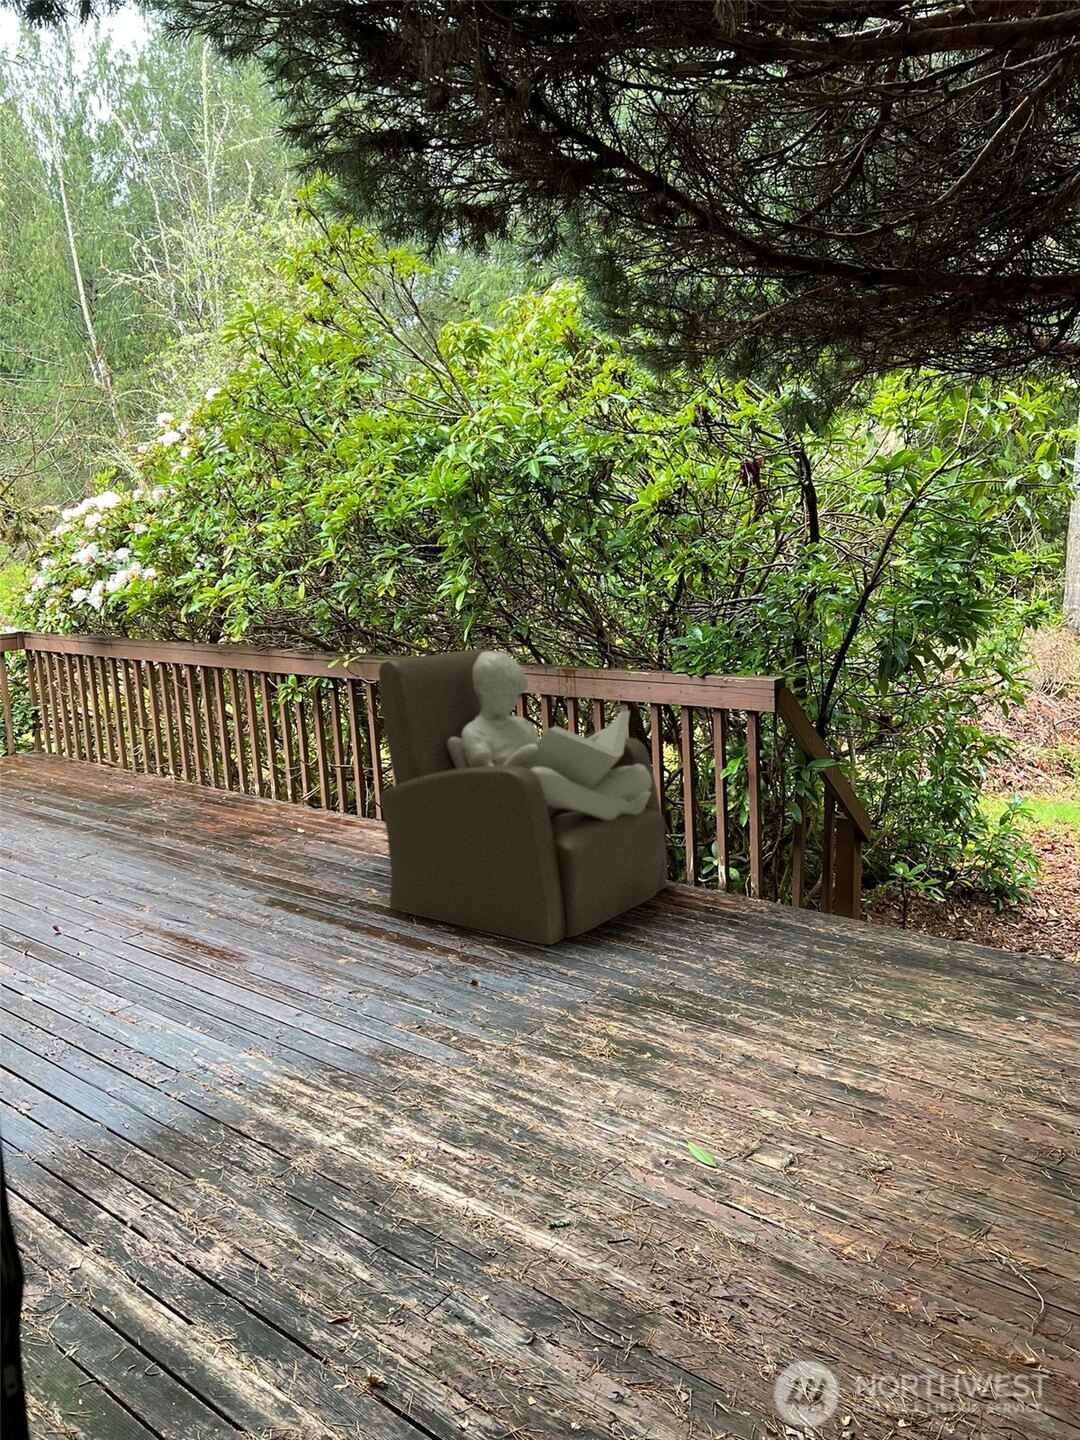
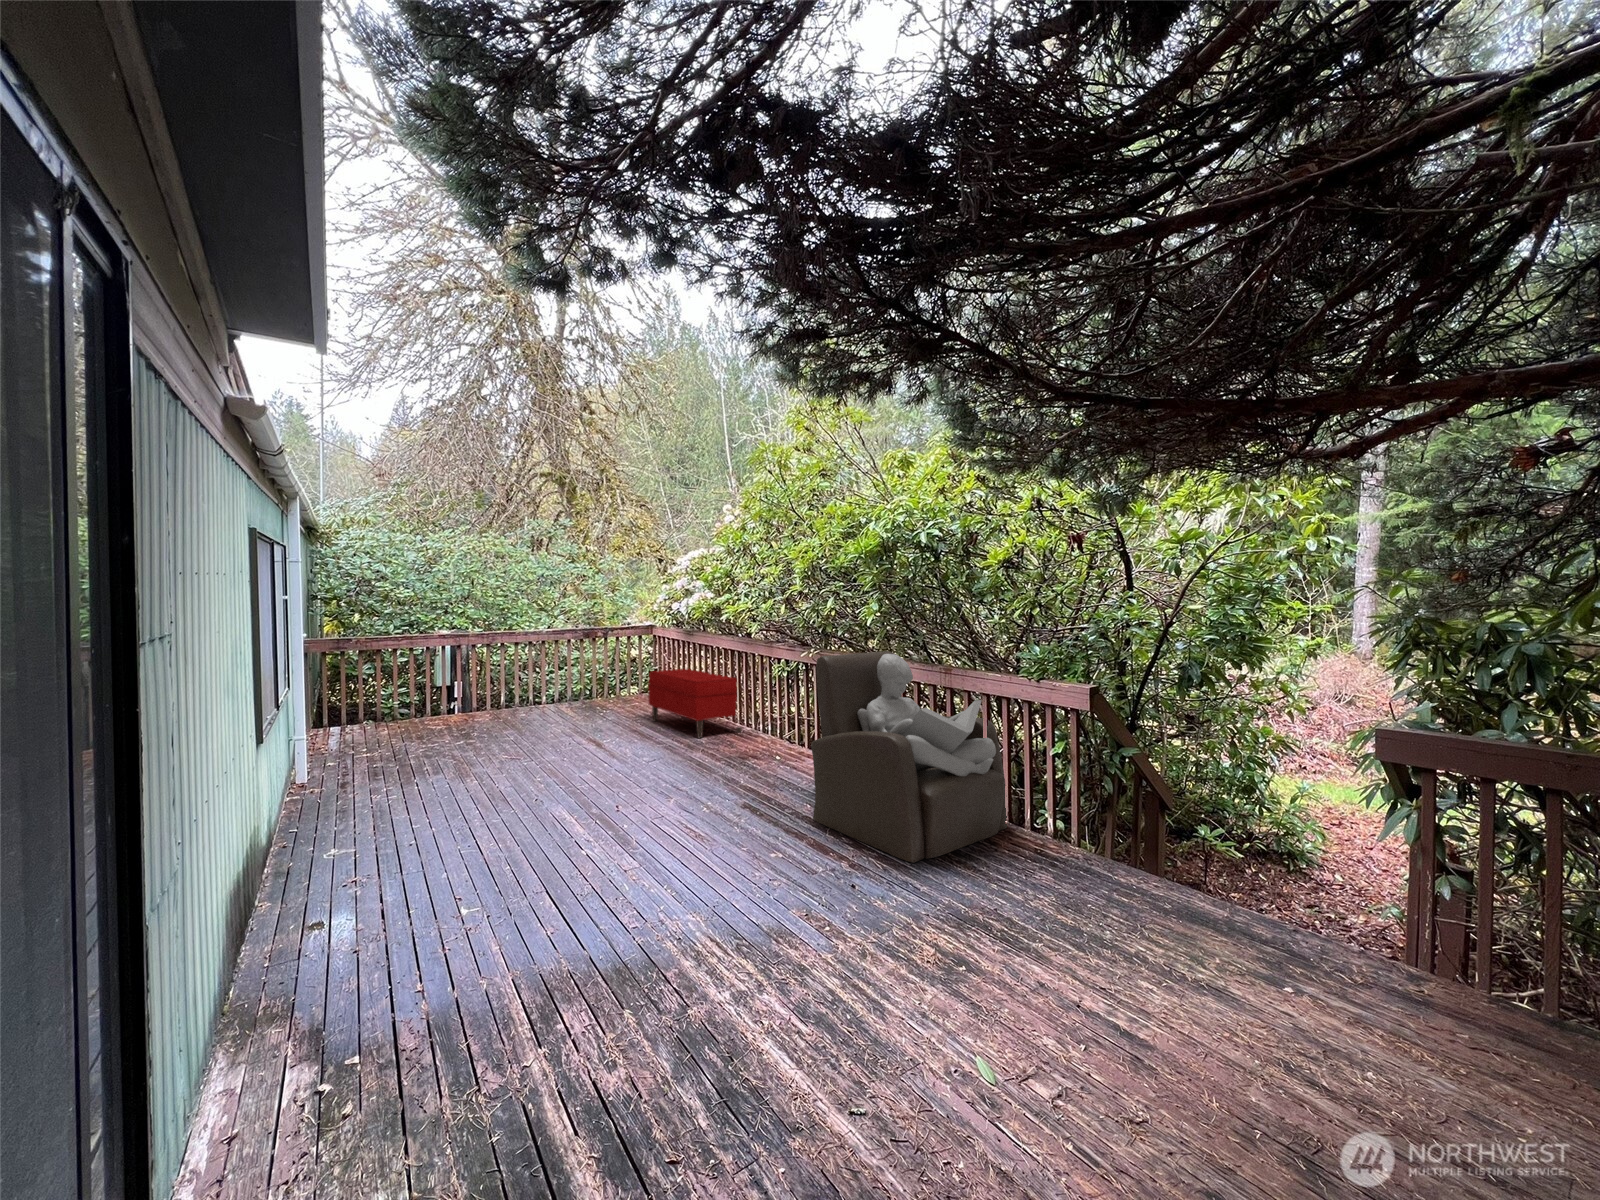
bench: none [48,701,234,814] -> present [648,668,742,738]

